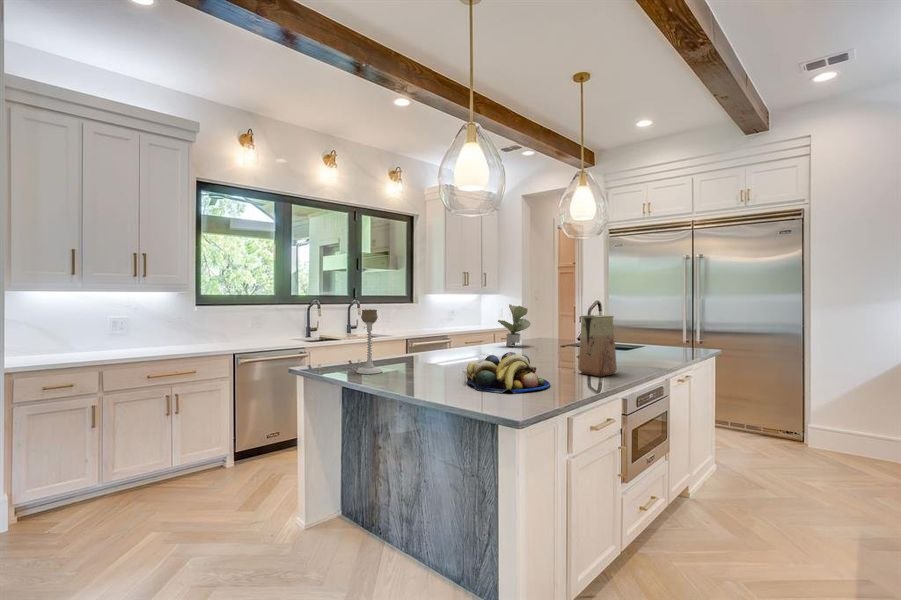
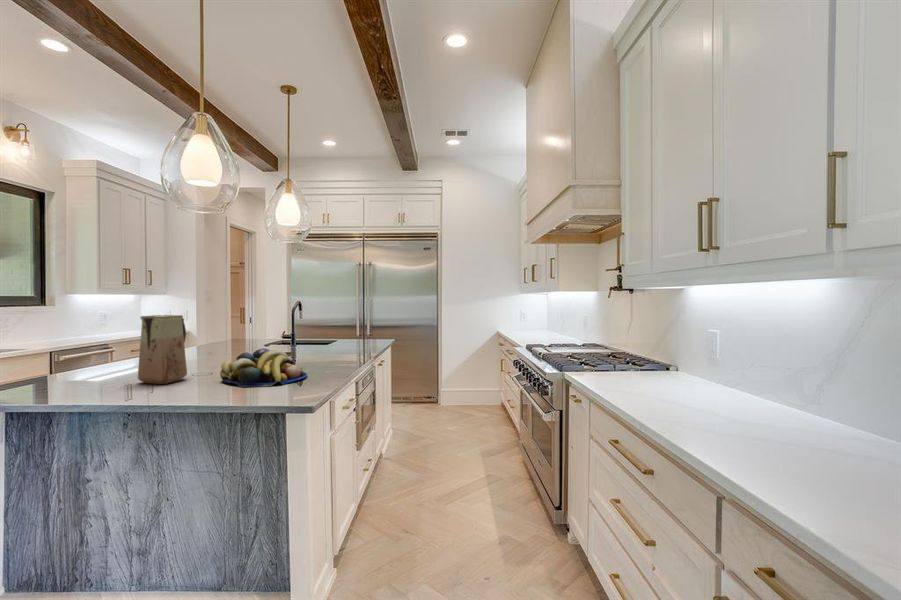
potted plant: present [498,304,531,346] -> none [205,304,241,348]
candle holder: present [357,309,382,374] -> none [53,311,94,391]
vase: present [578,315,617,376] -> present [138,315,187,384]

